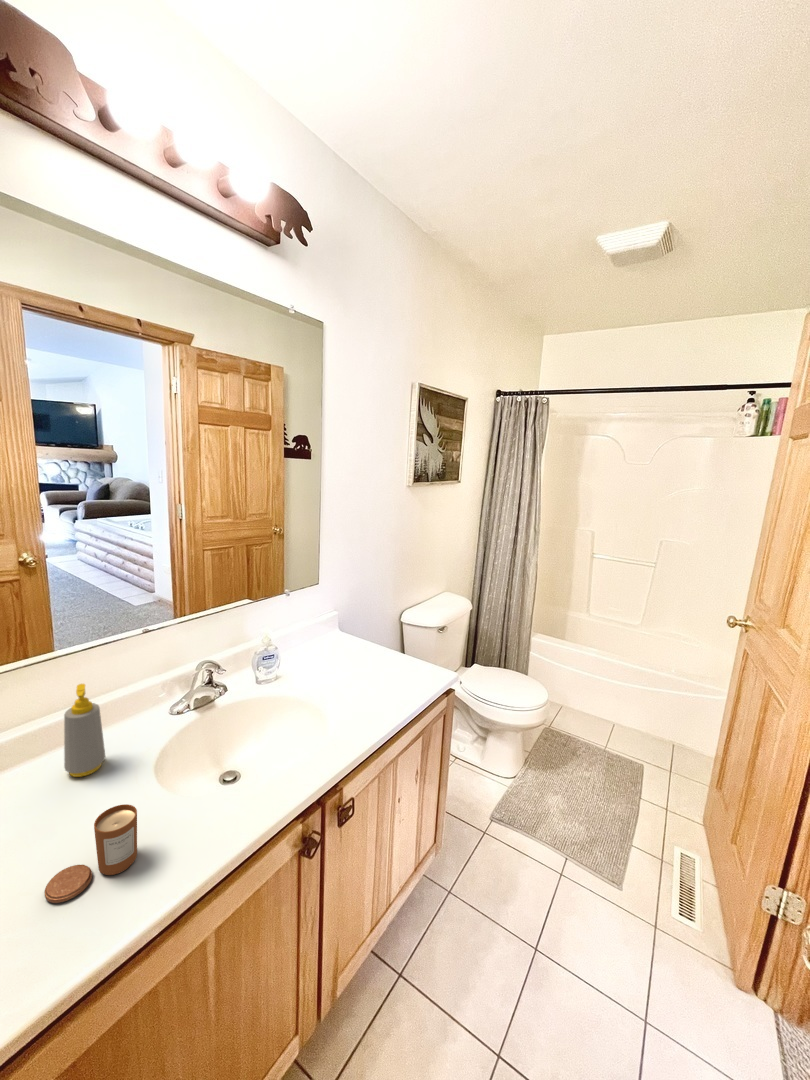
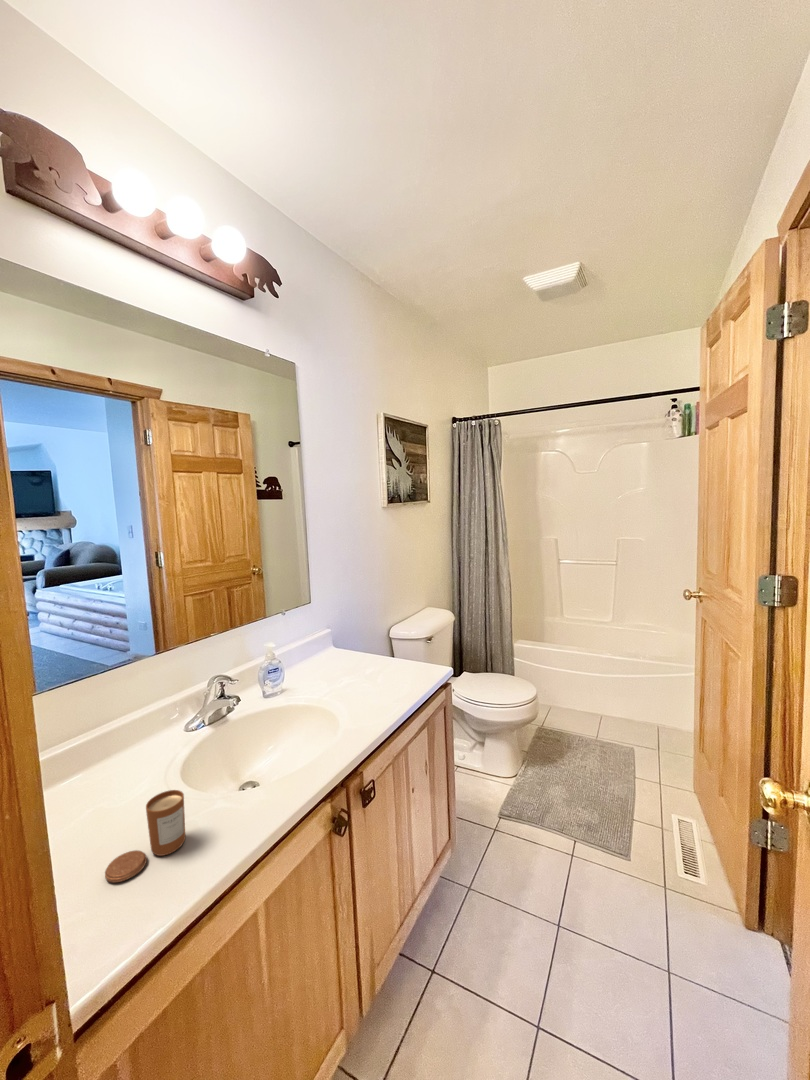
soap bottle: present [64,684,105,777] -> none [94,698,133,789]

